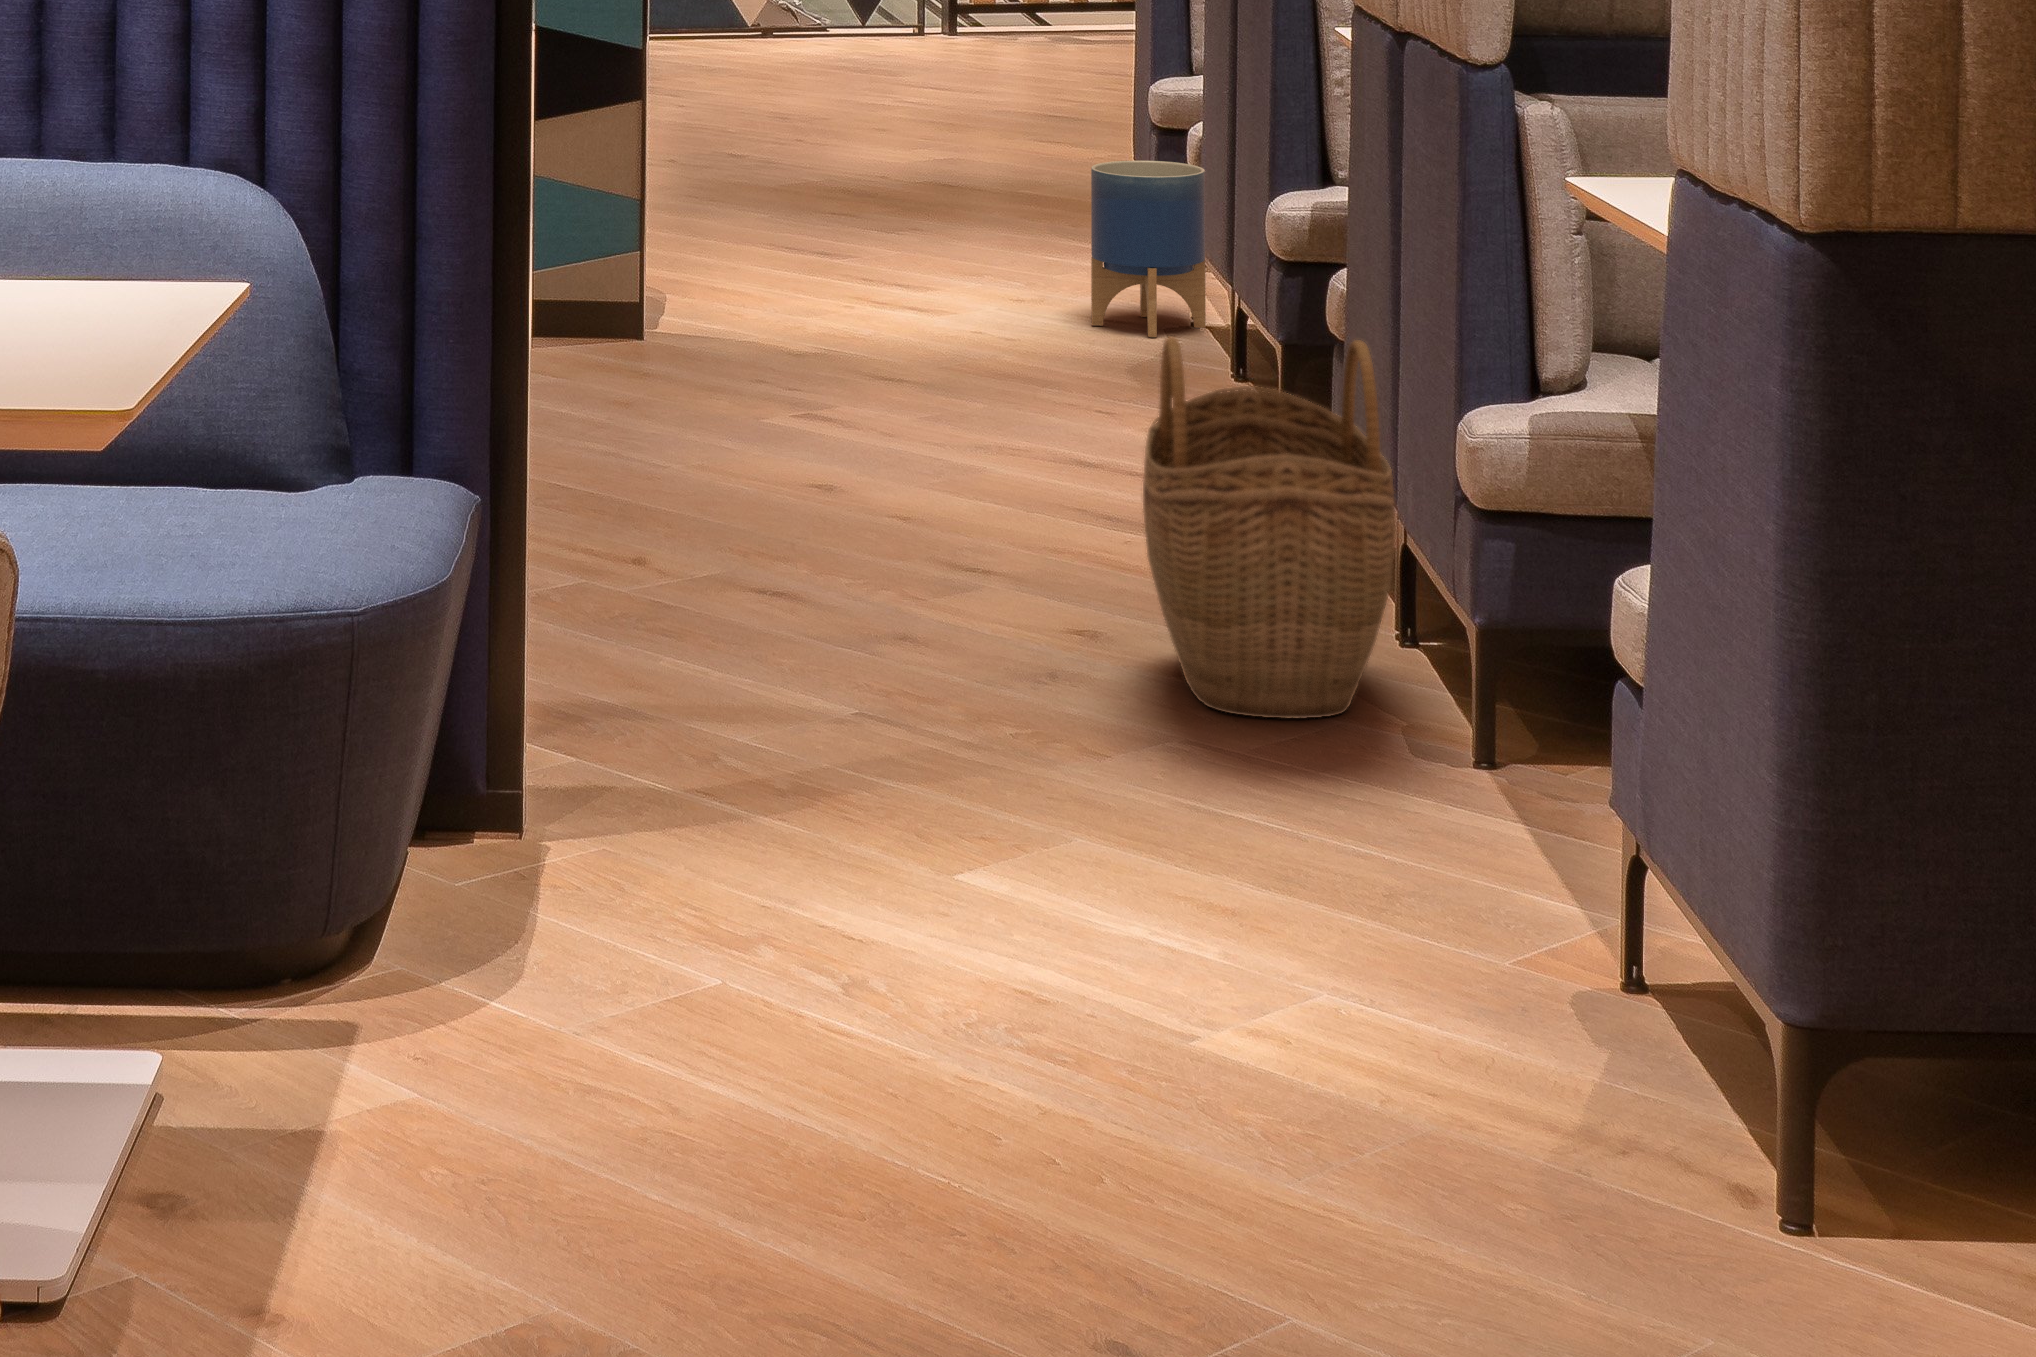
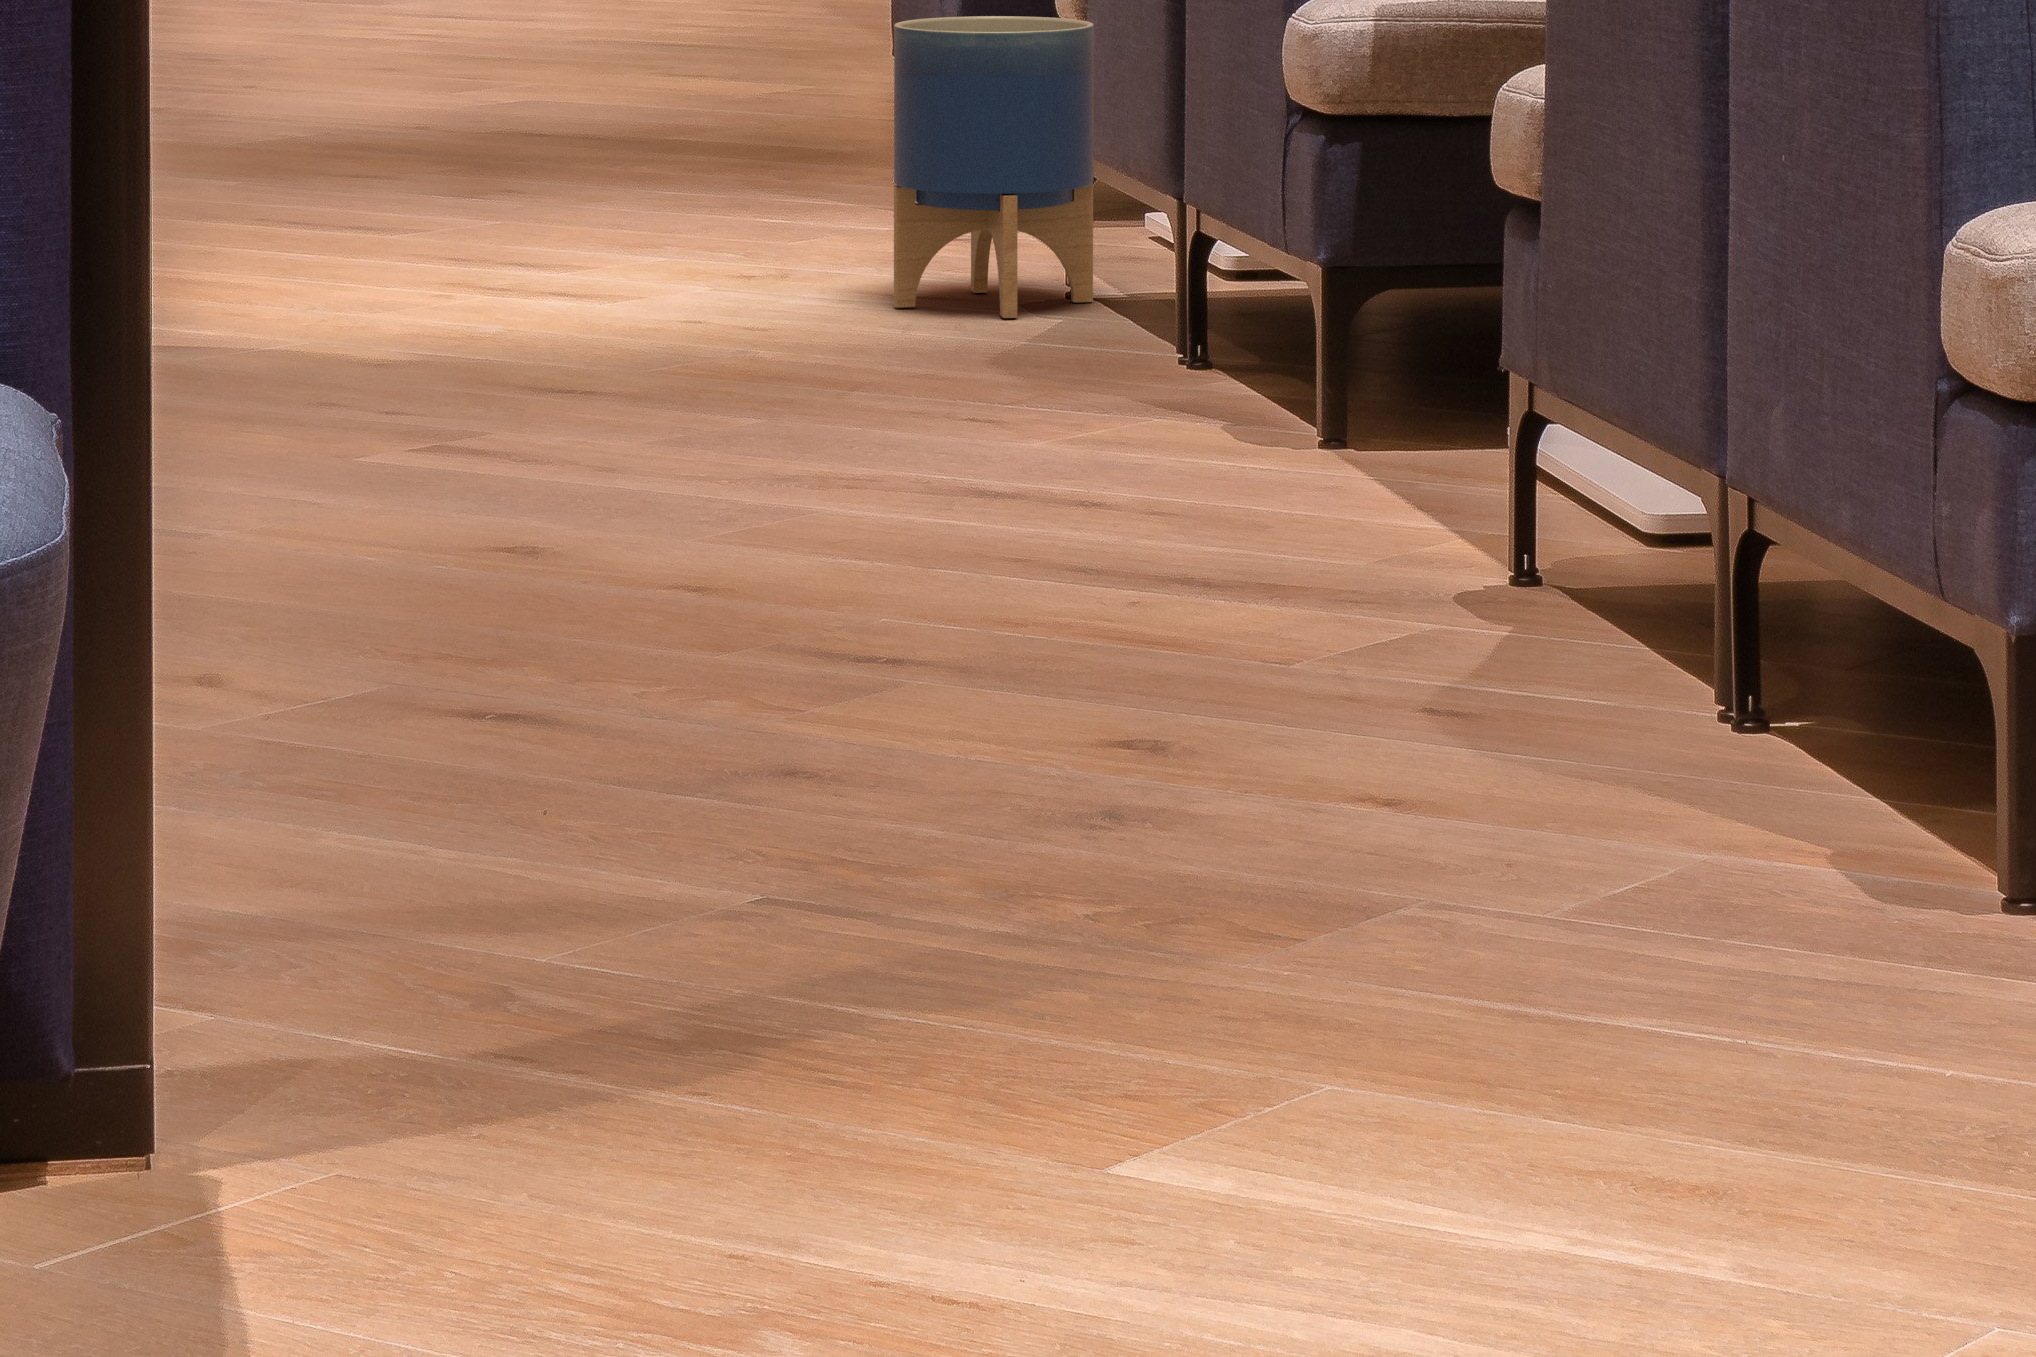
woven basket: present [1143,336,1396,719] -> none [1278,127,1771,835]

